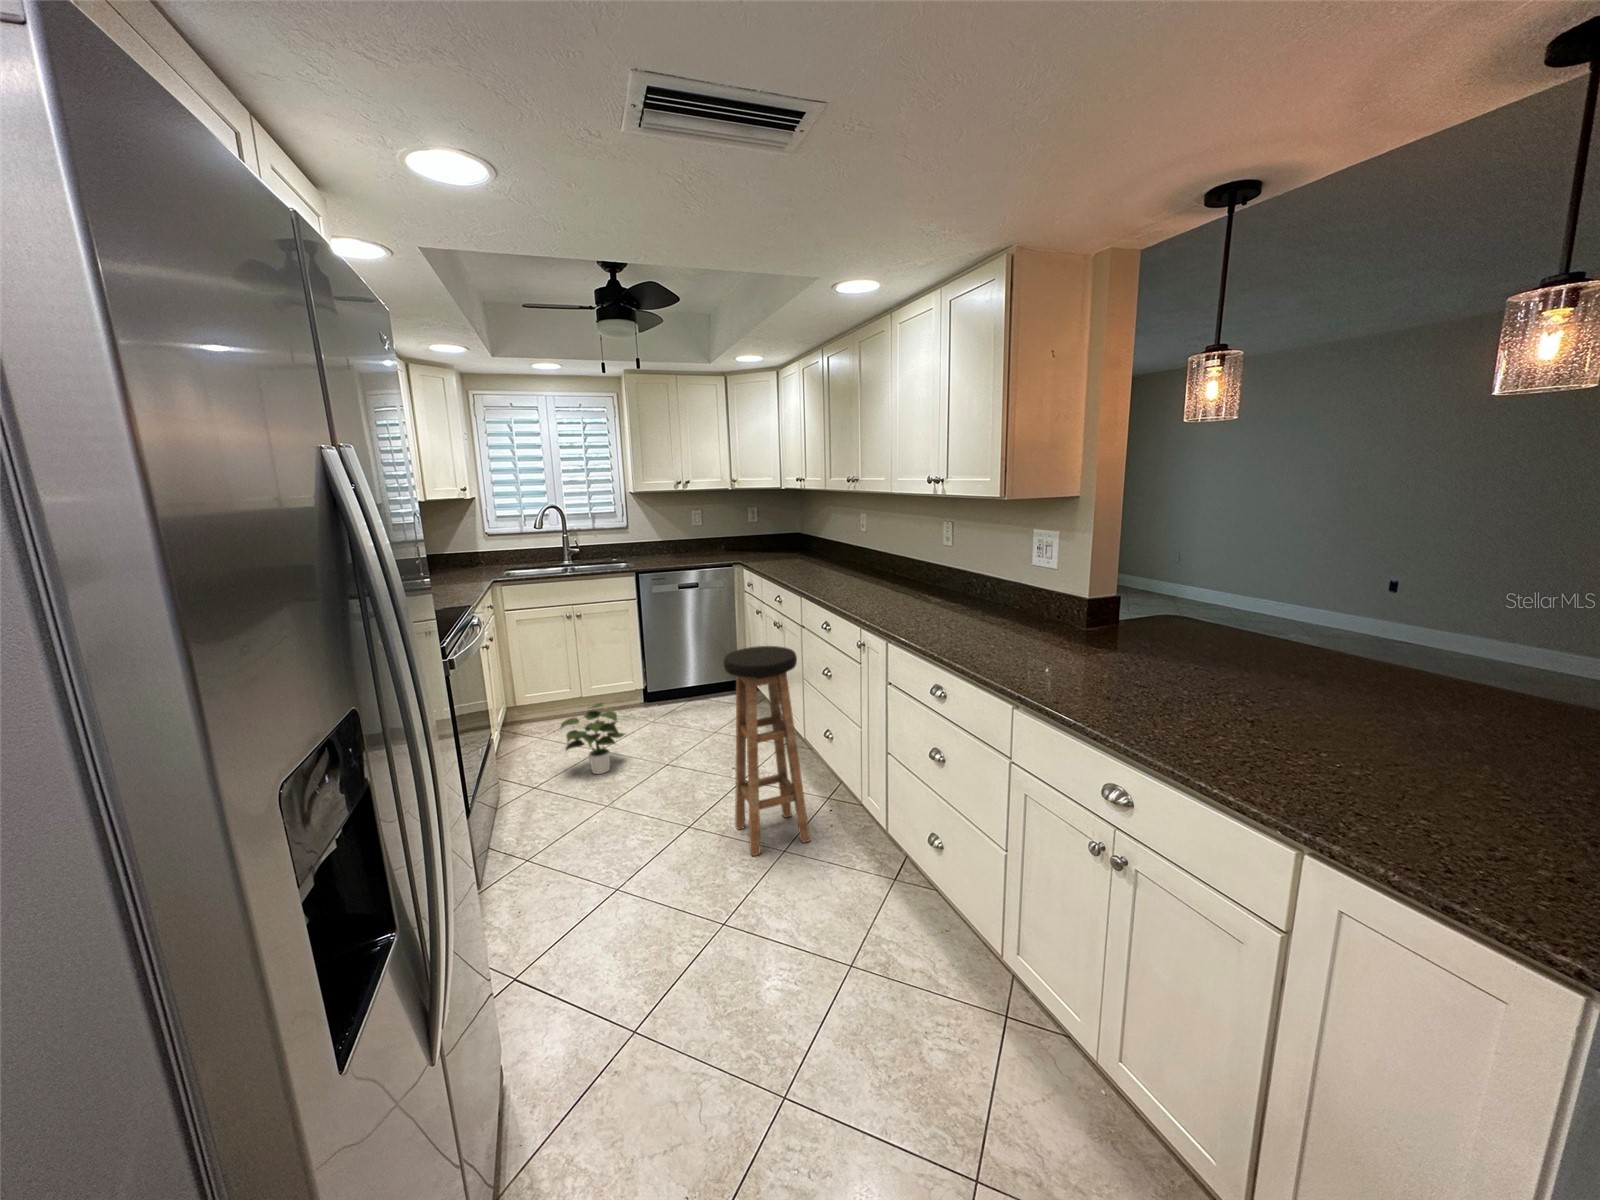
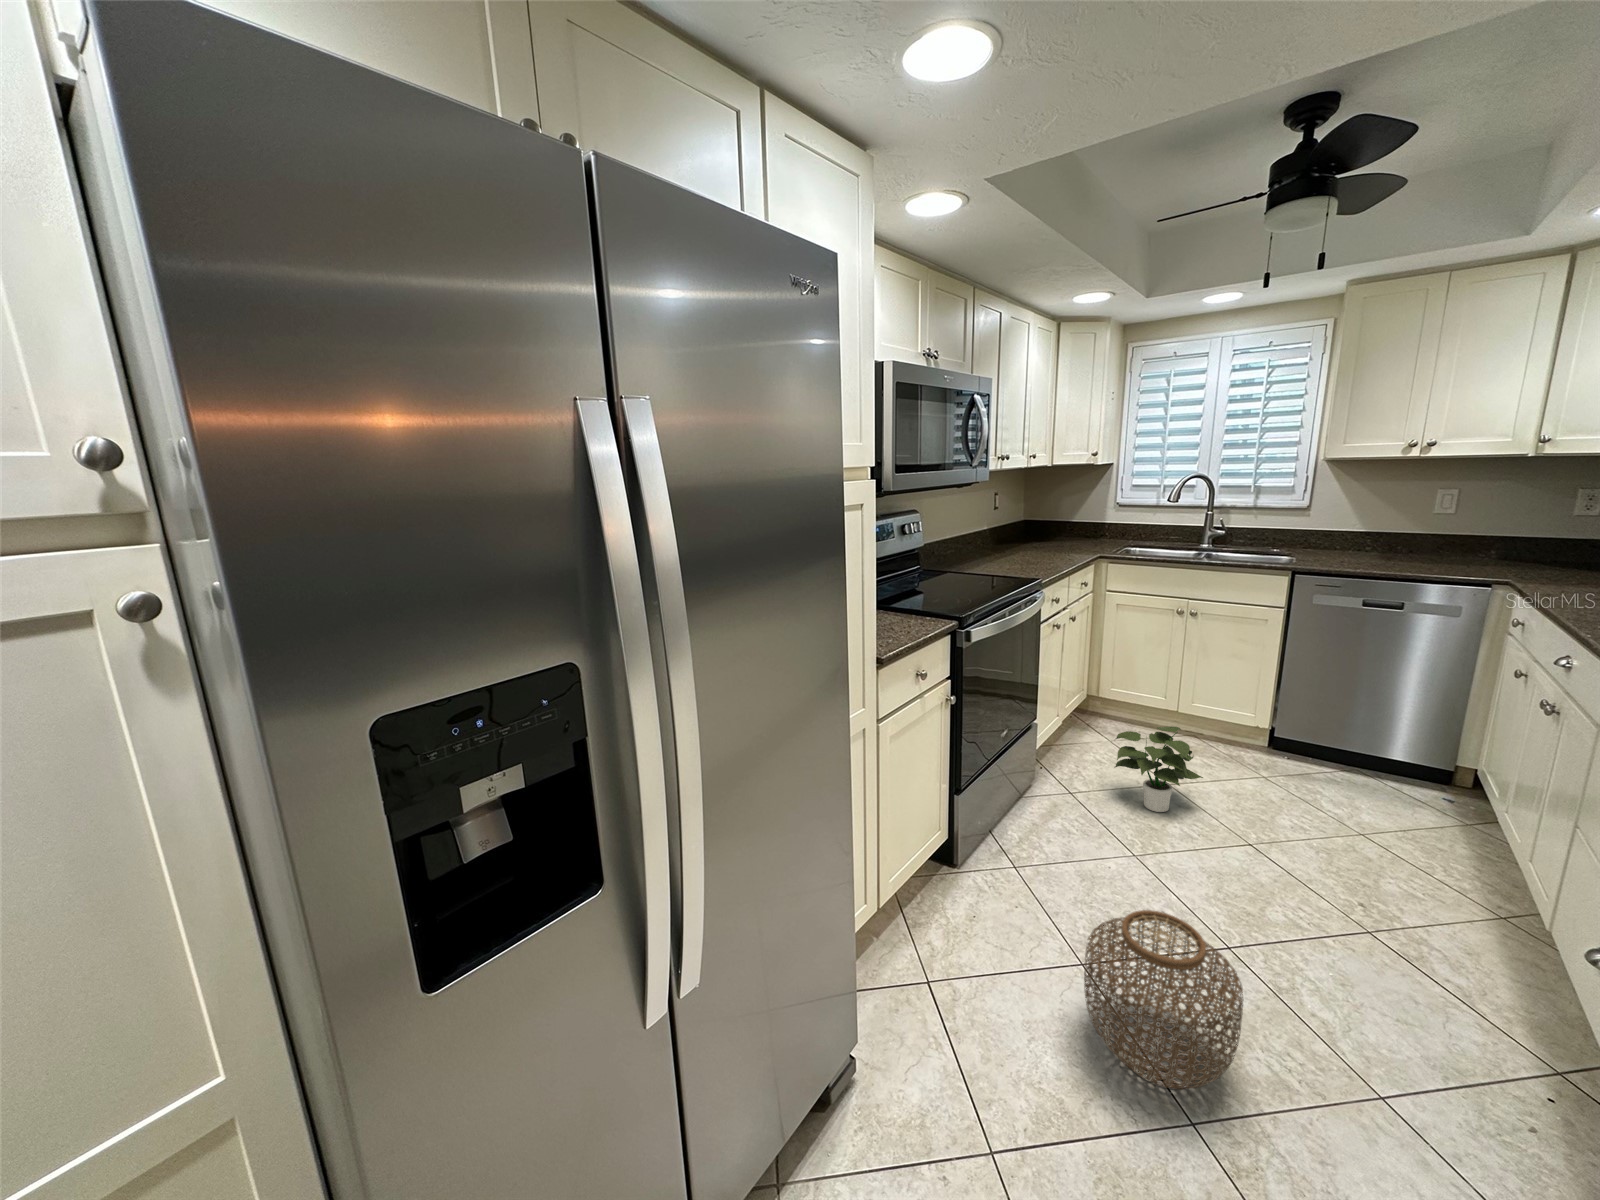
bar stool: present [724,646,810,856] -> none [1308,731,1518,1123]
woven basket: none [631,806,729,923] -> present [1084,910,1243,1089]

